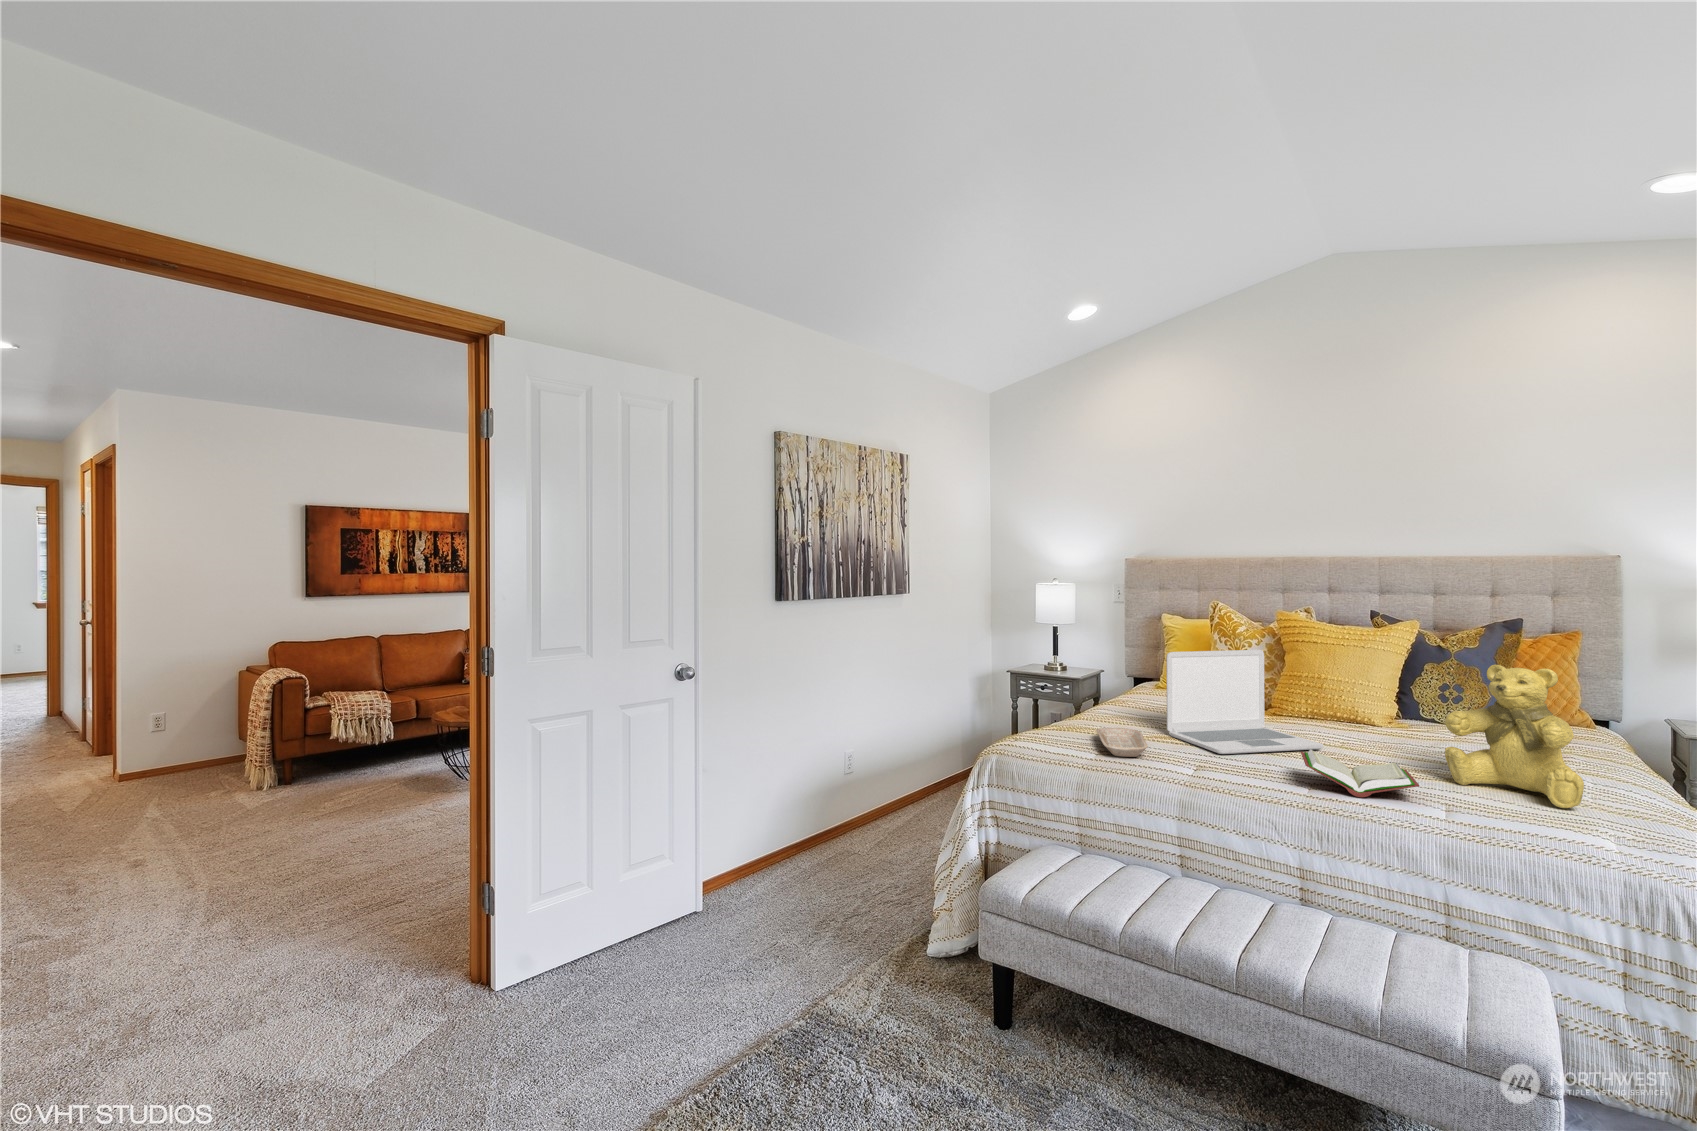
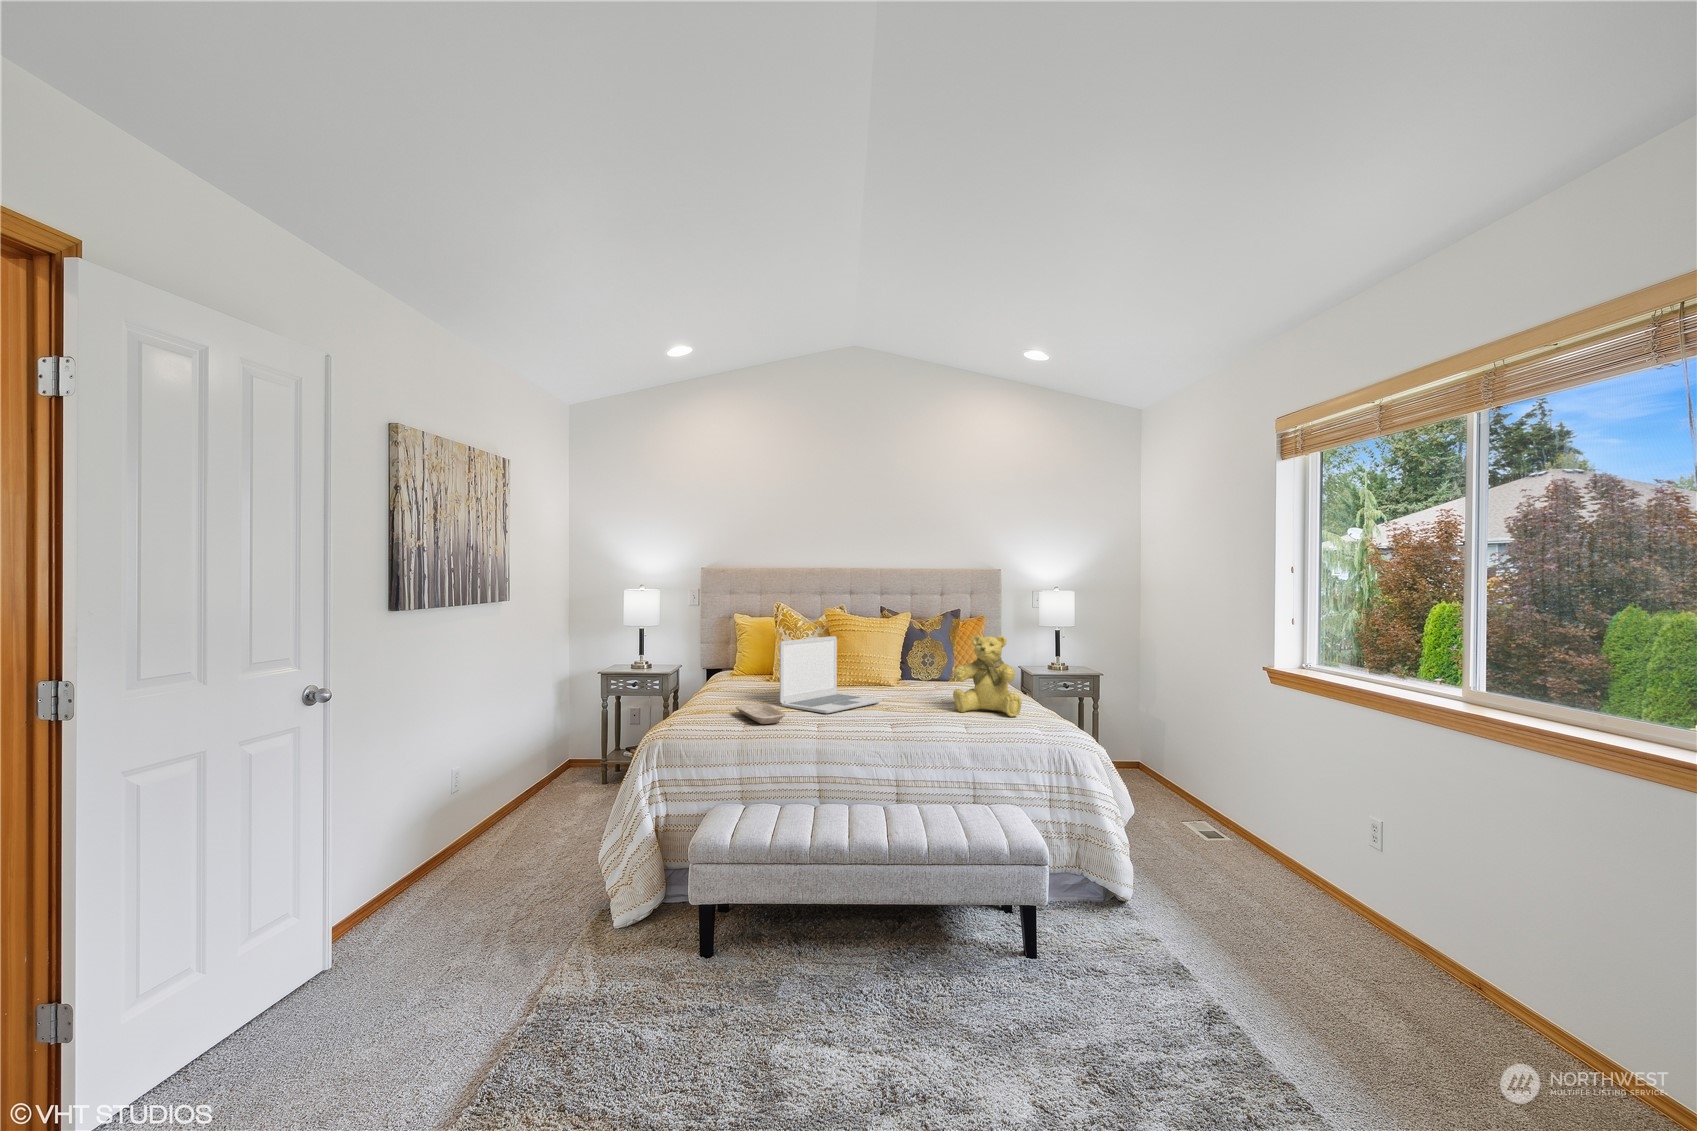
book: present [1301,749,1419,797] -> none [883,700,954,726]

